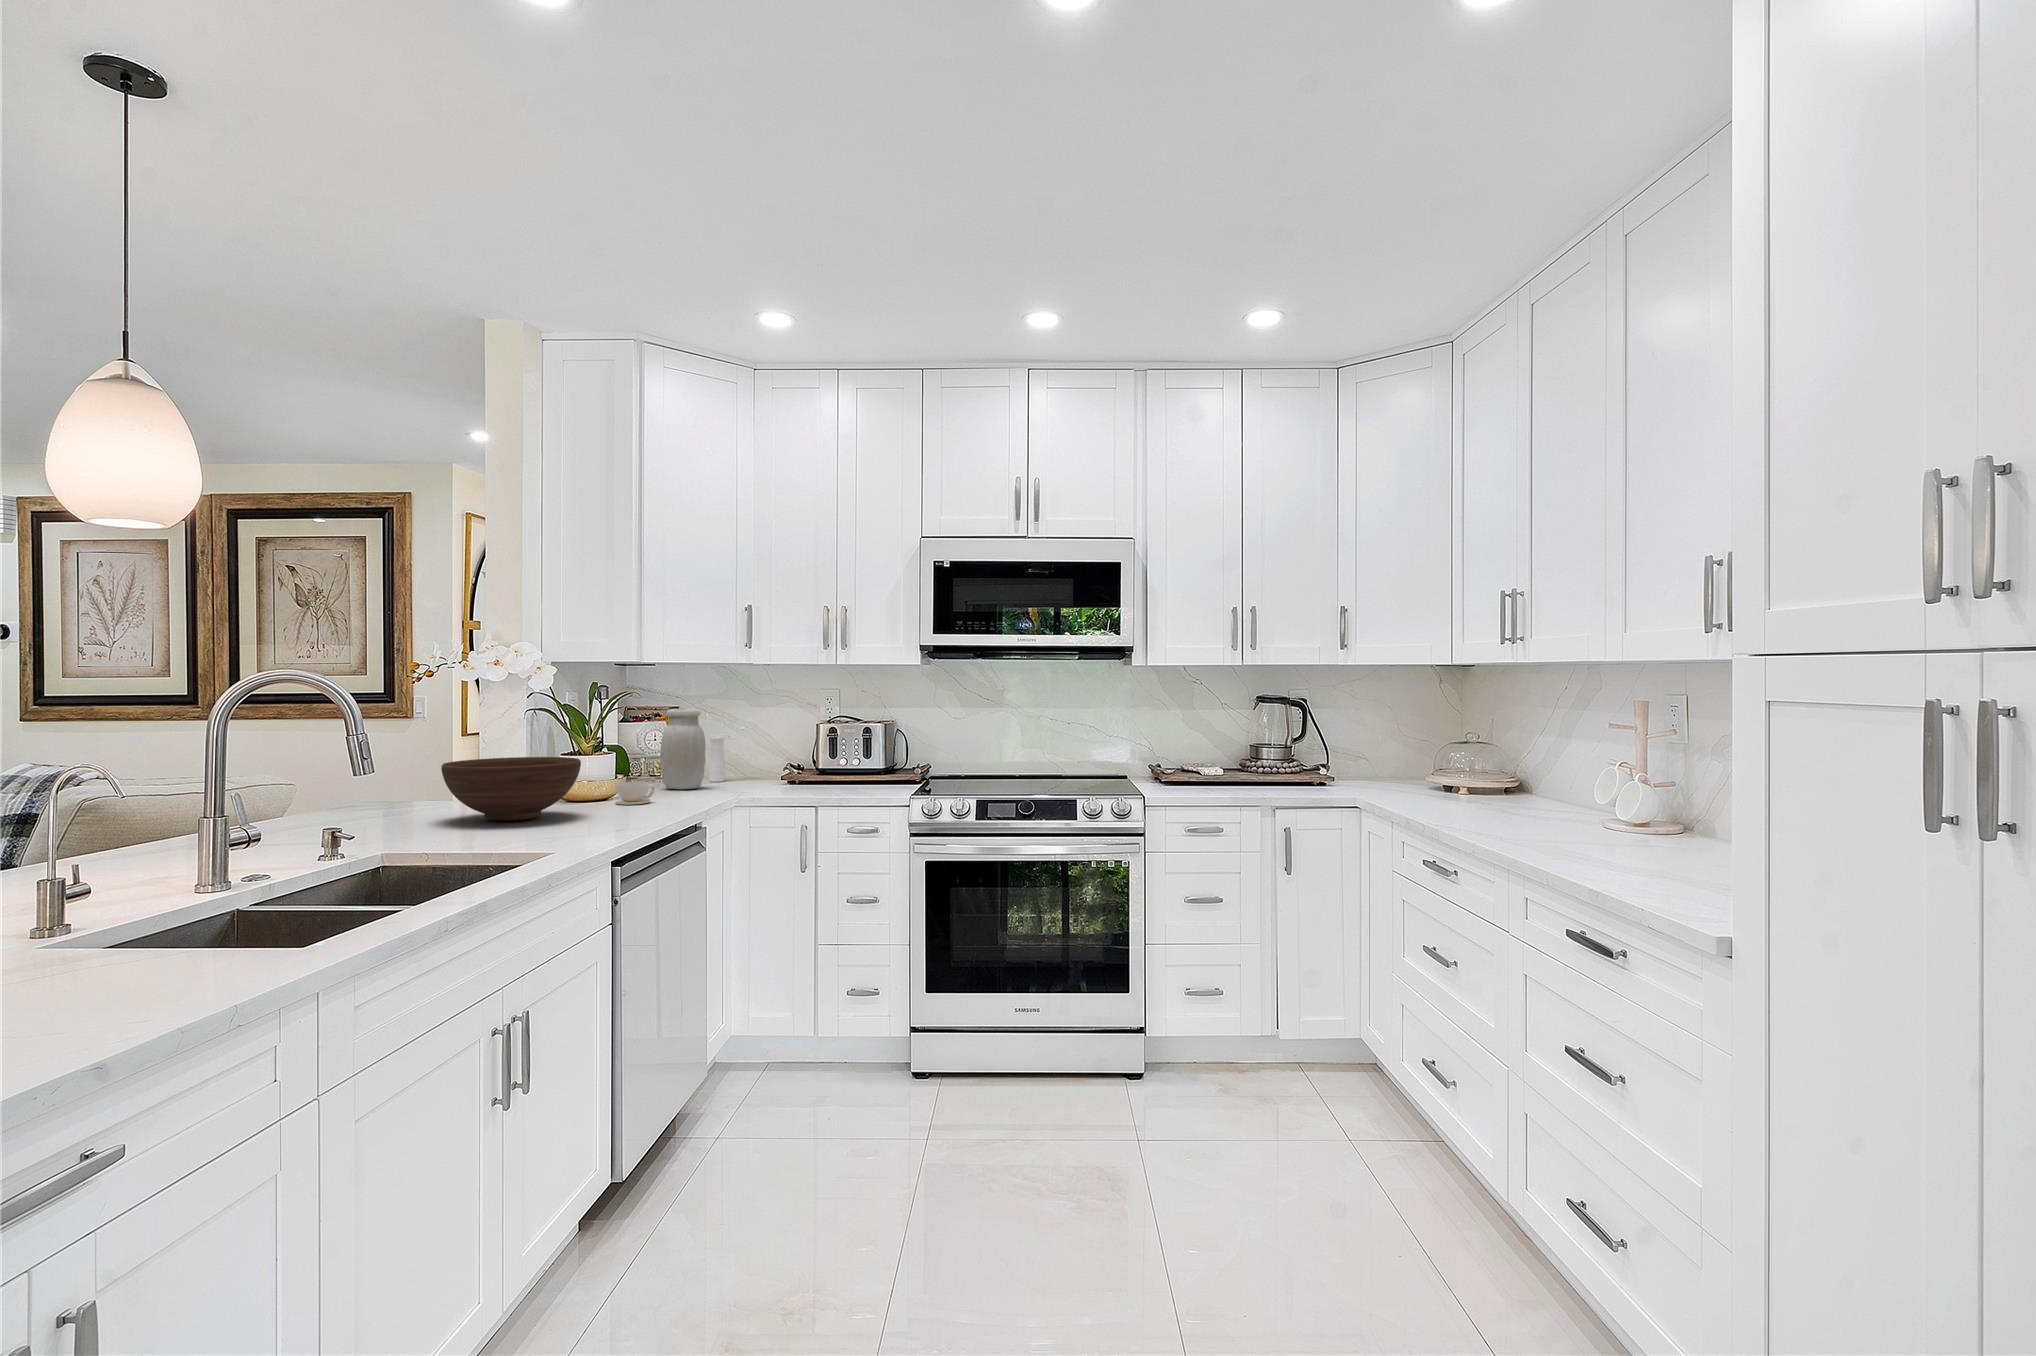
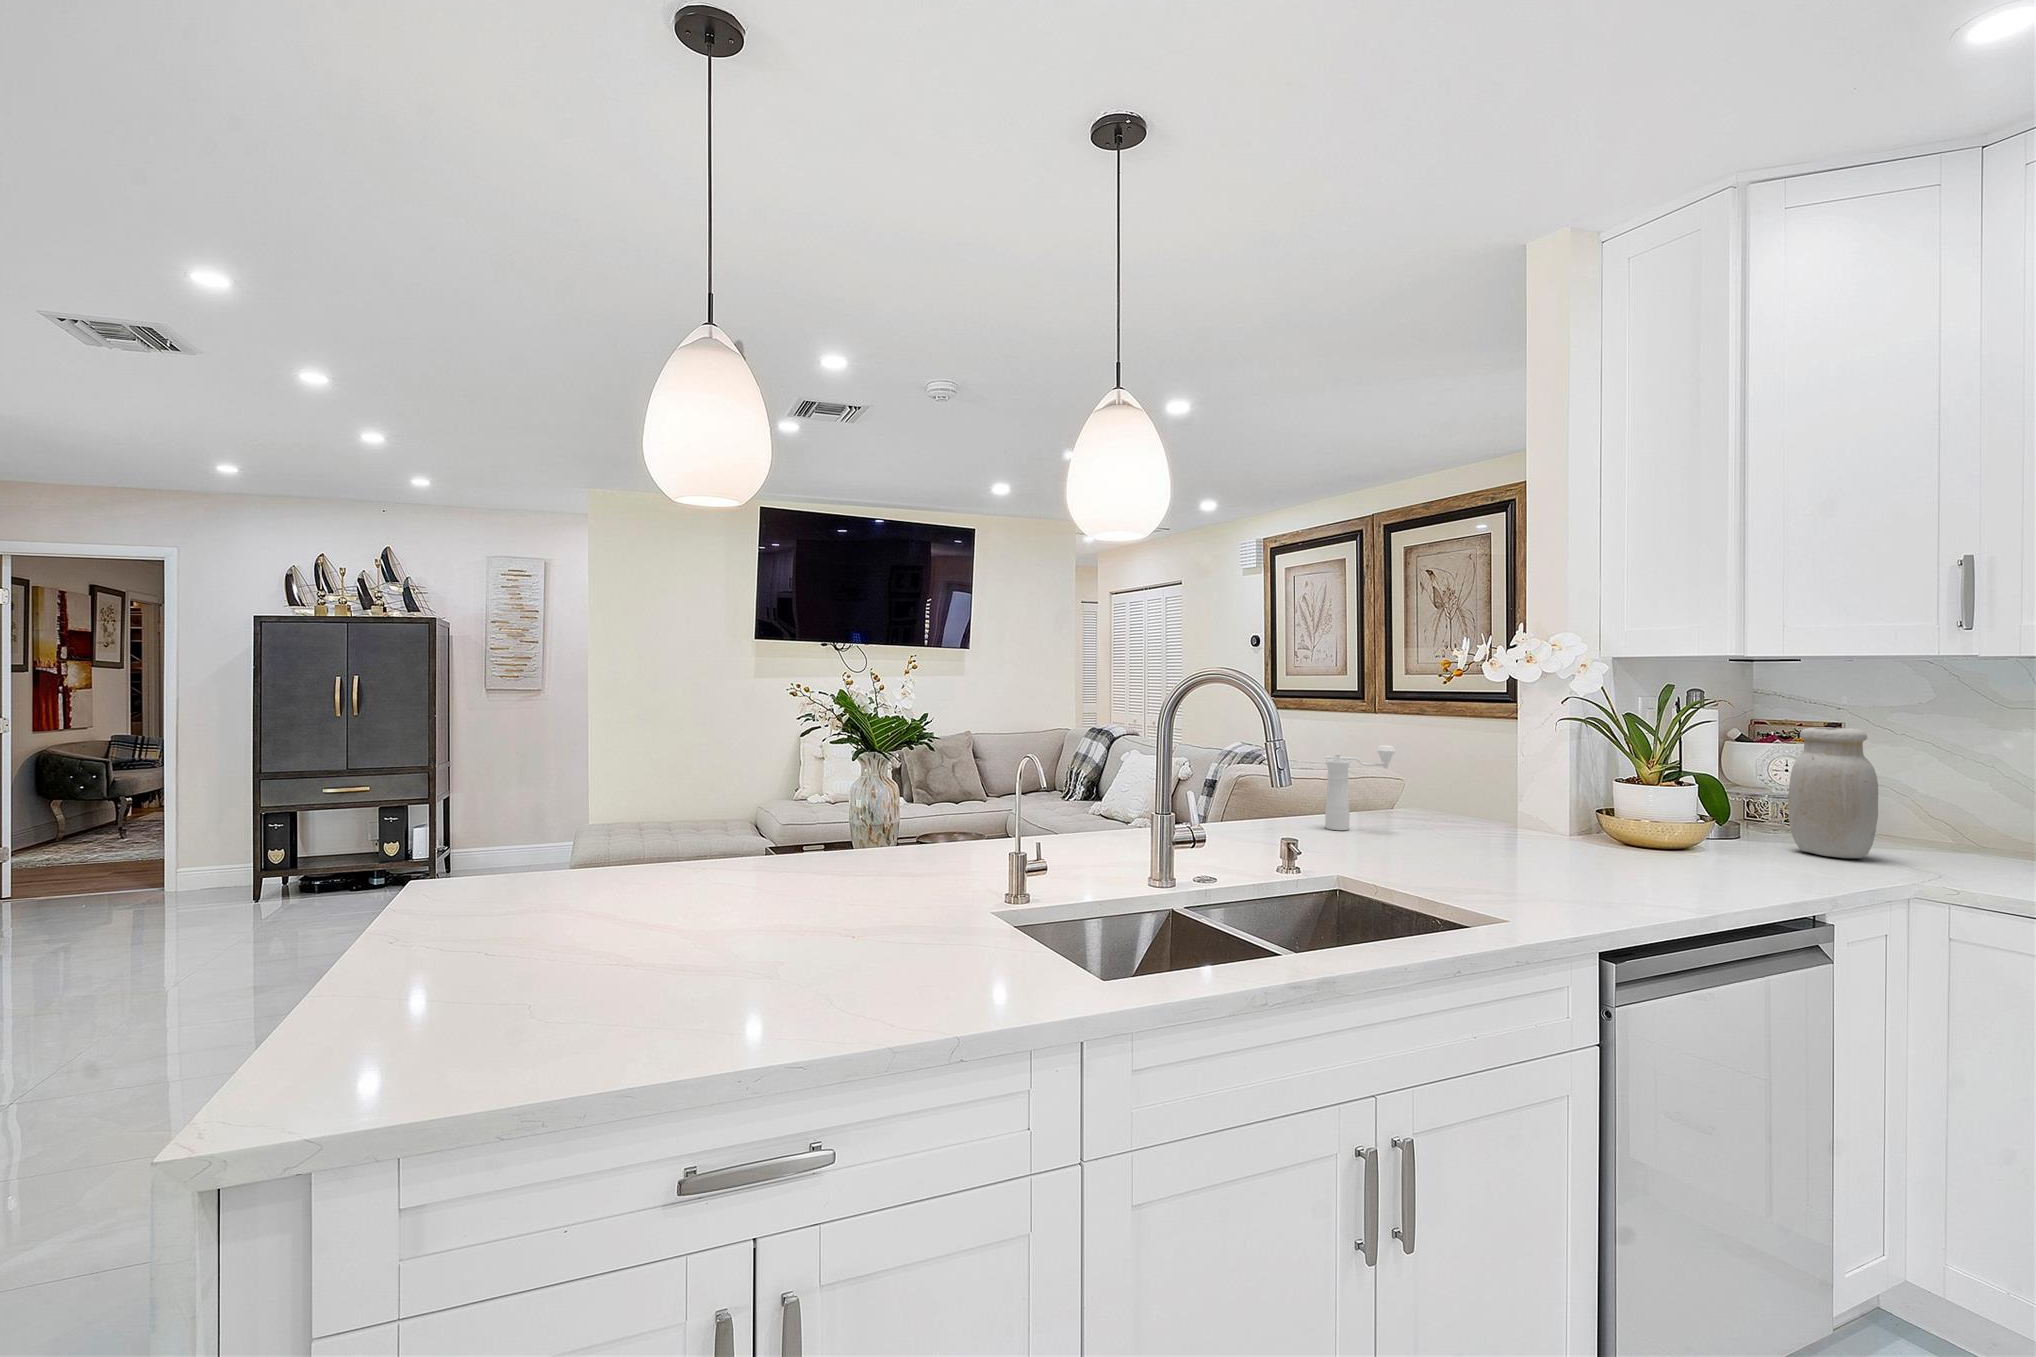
pepper mill: present [709,727,745,782] -> present [1325,745,1396,830]
fruit bowl: present [441,757,581,821] -> none [1424,779,1606,866]
coffee cup: present [615,782,655,805] -> none [1683,833,1752,871]

